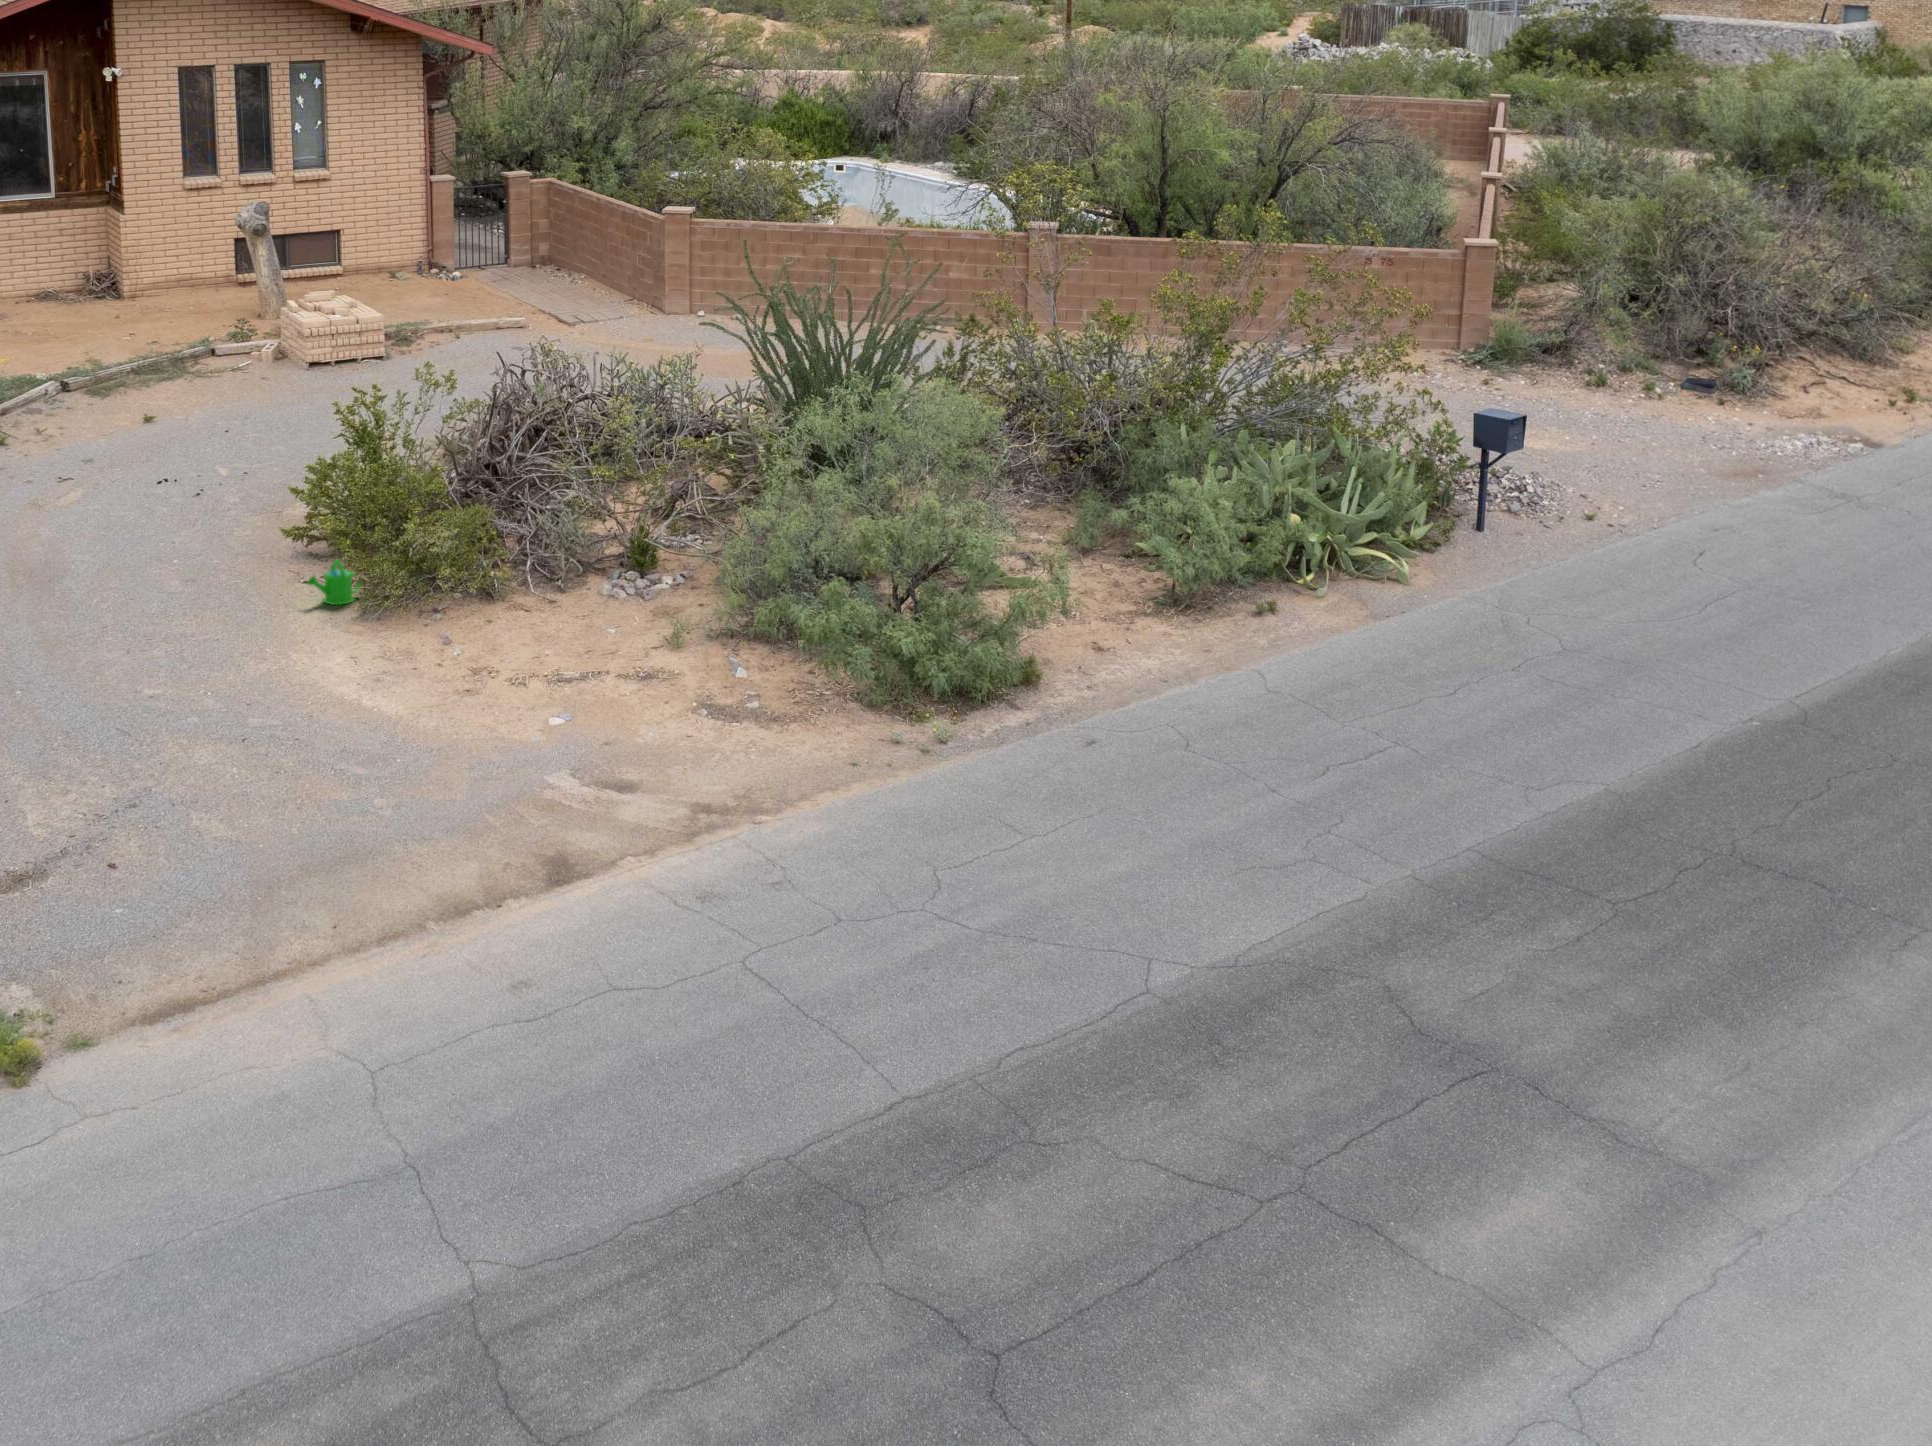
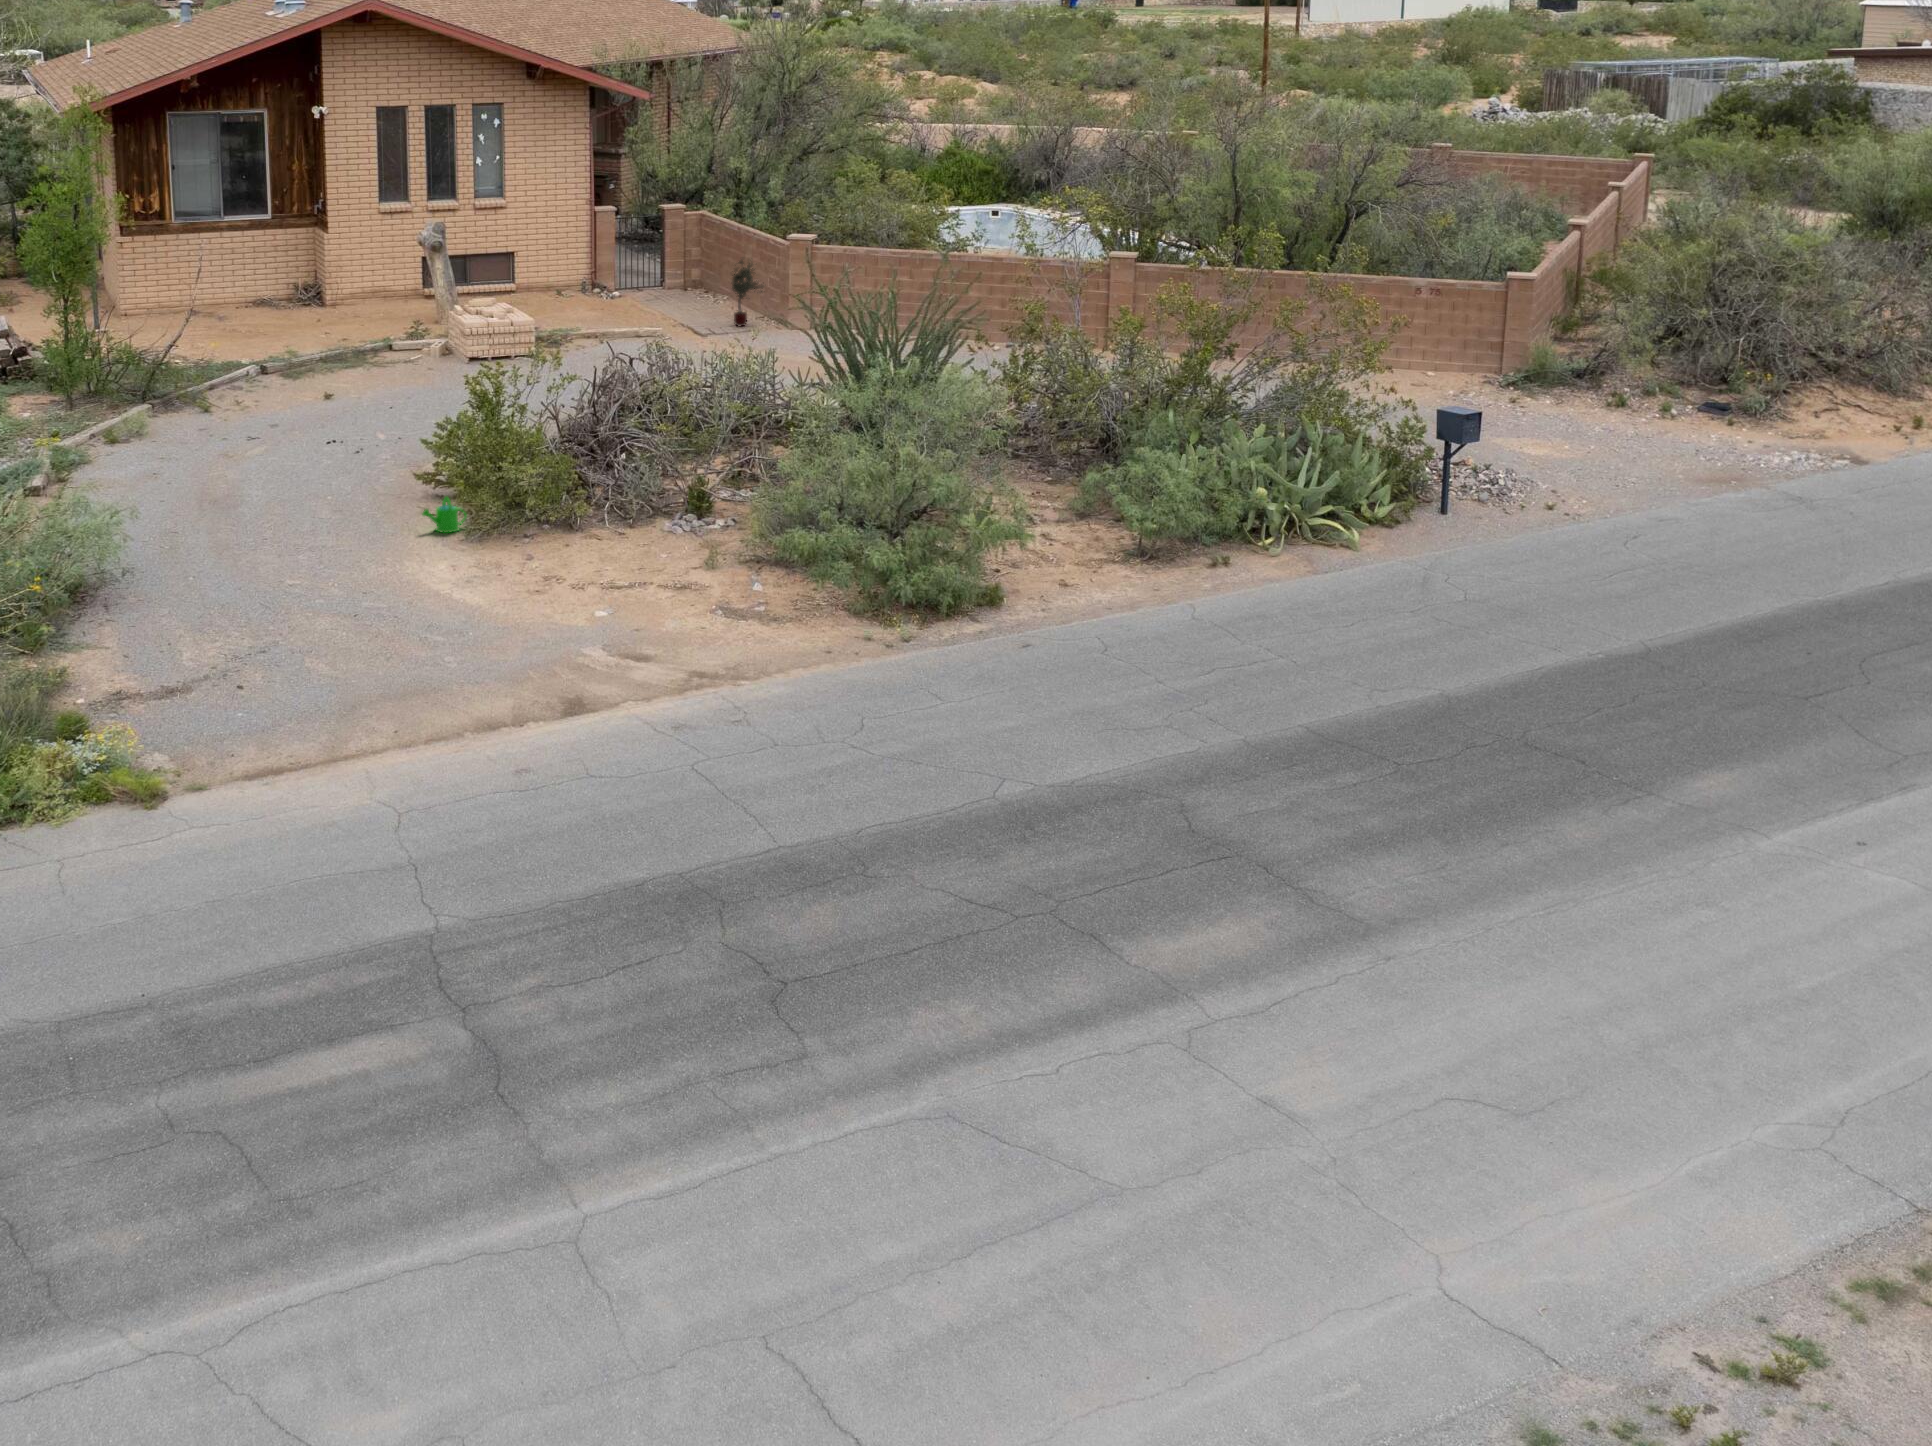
potted tree: none [592,233,635,310] -> present [732,259,763,326]

